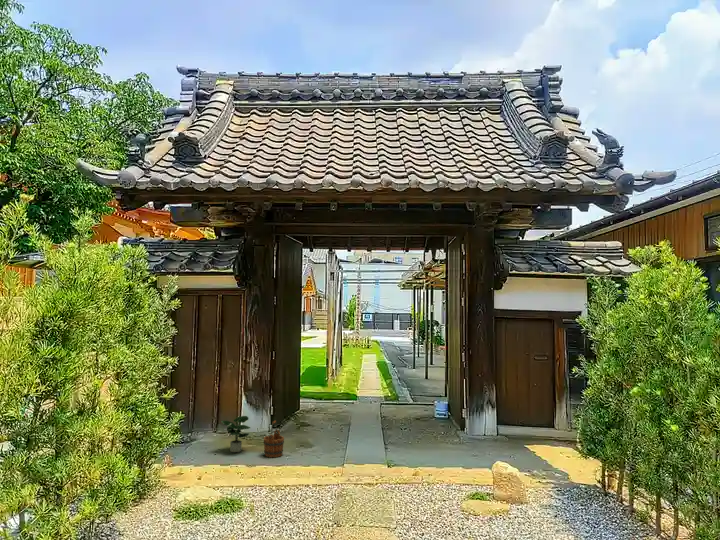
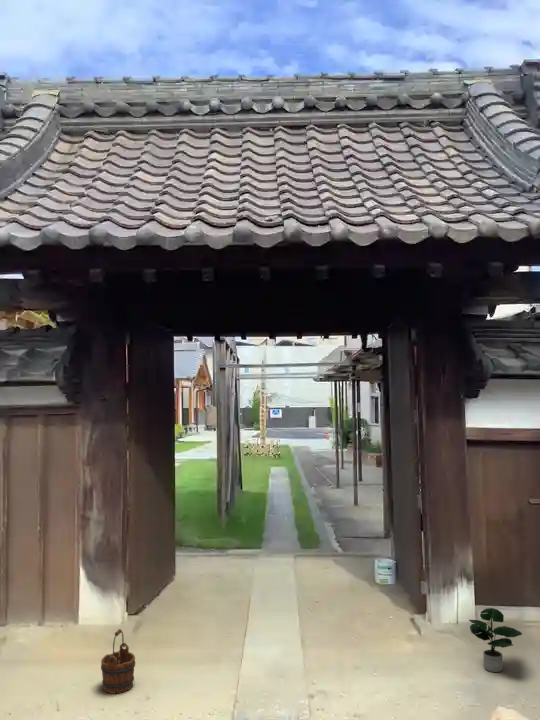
potted plant: present [221,416,250,452] -> present [469,608,522,672]

